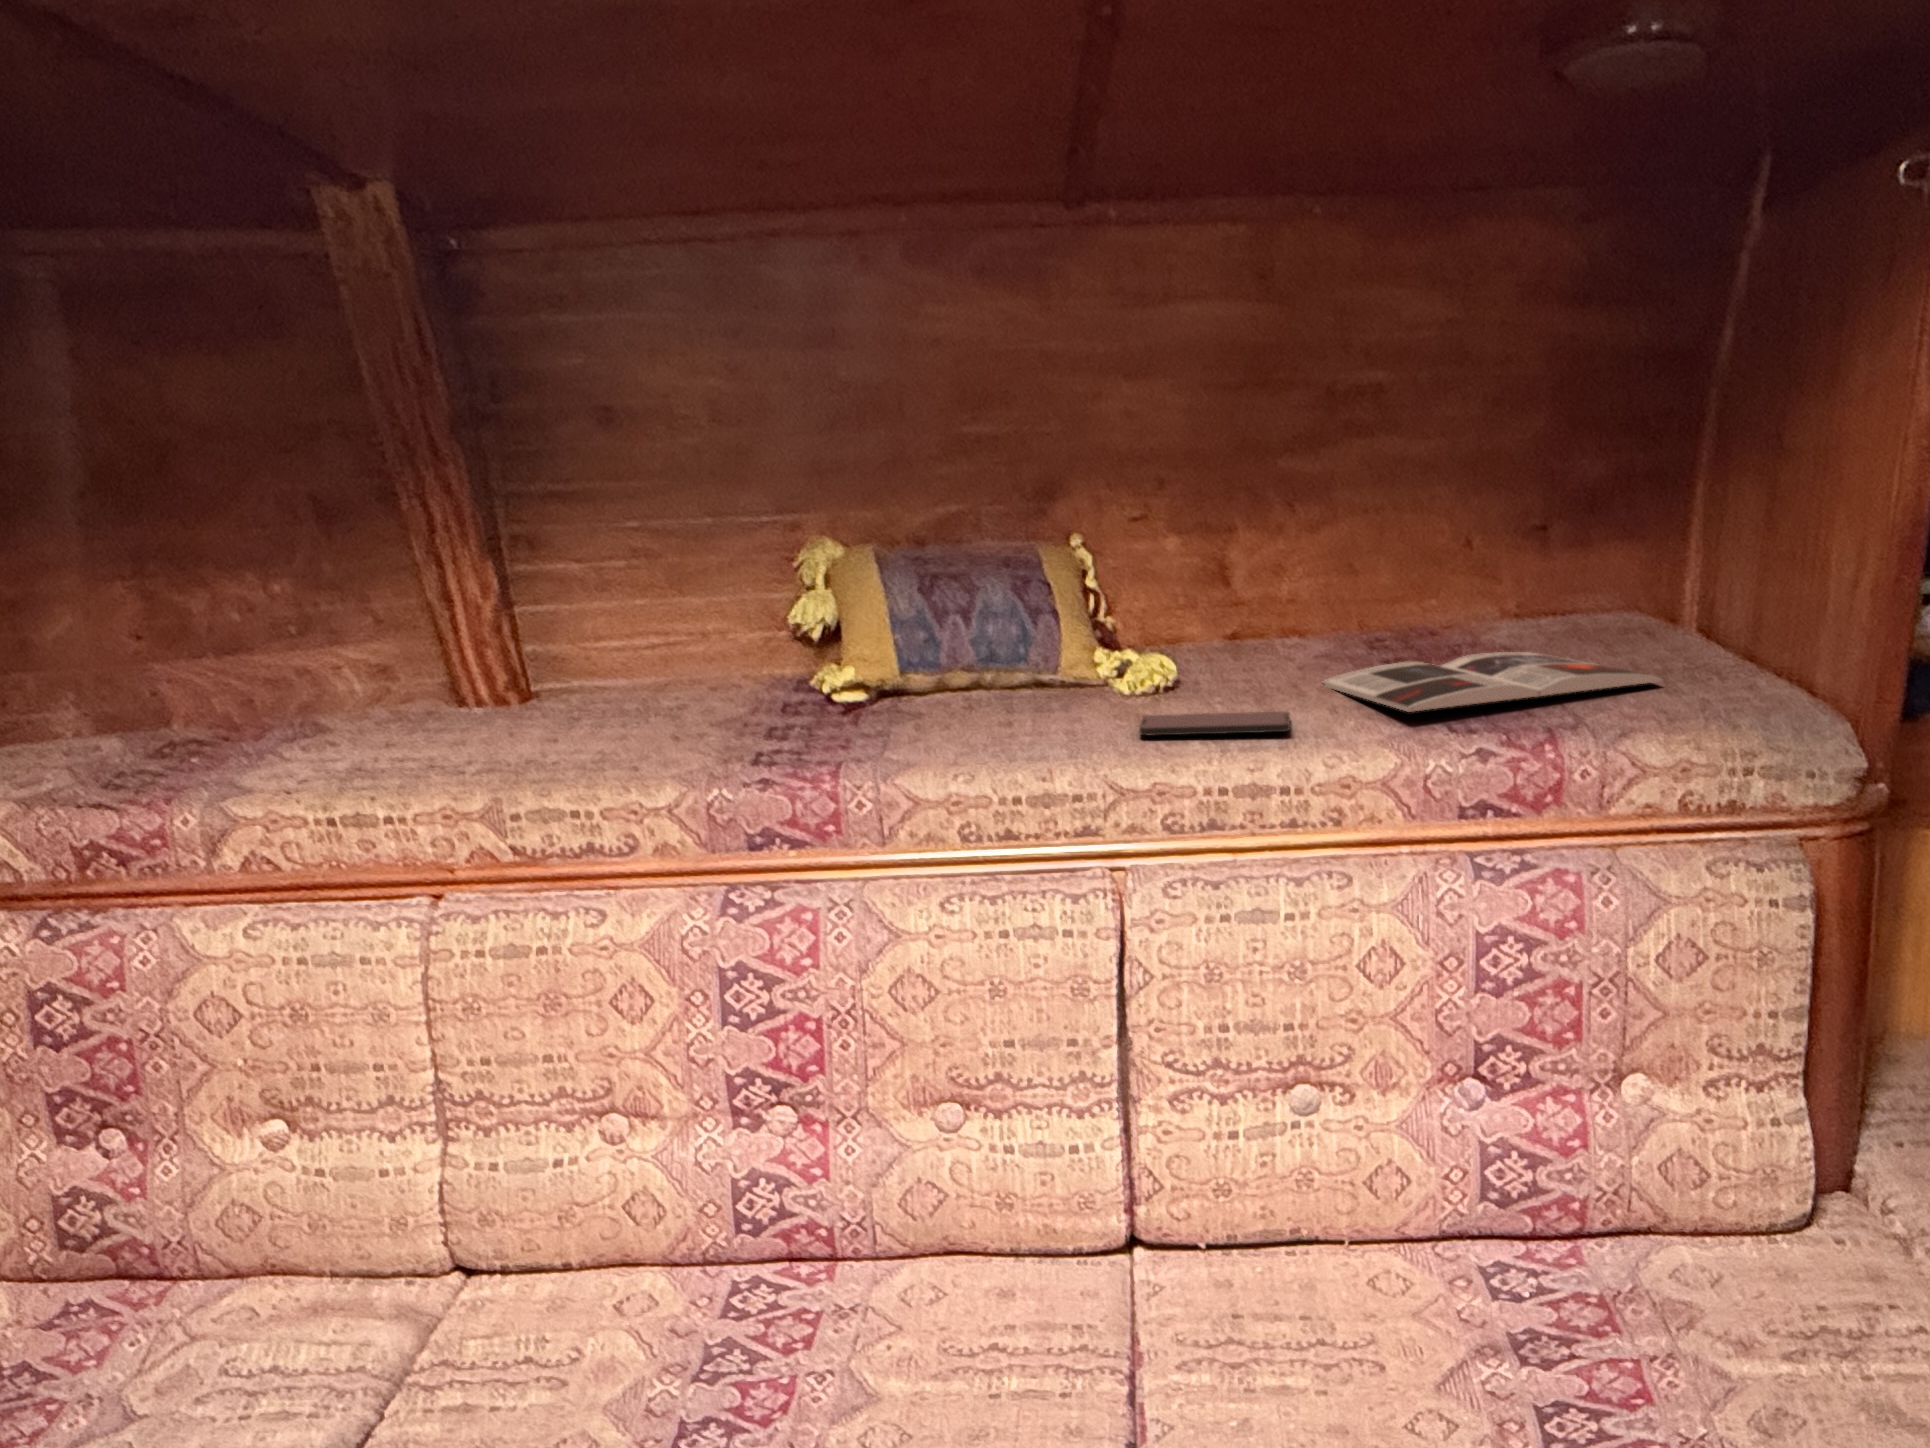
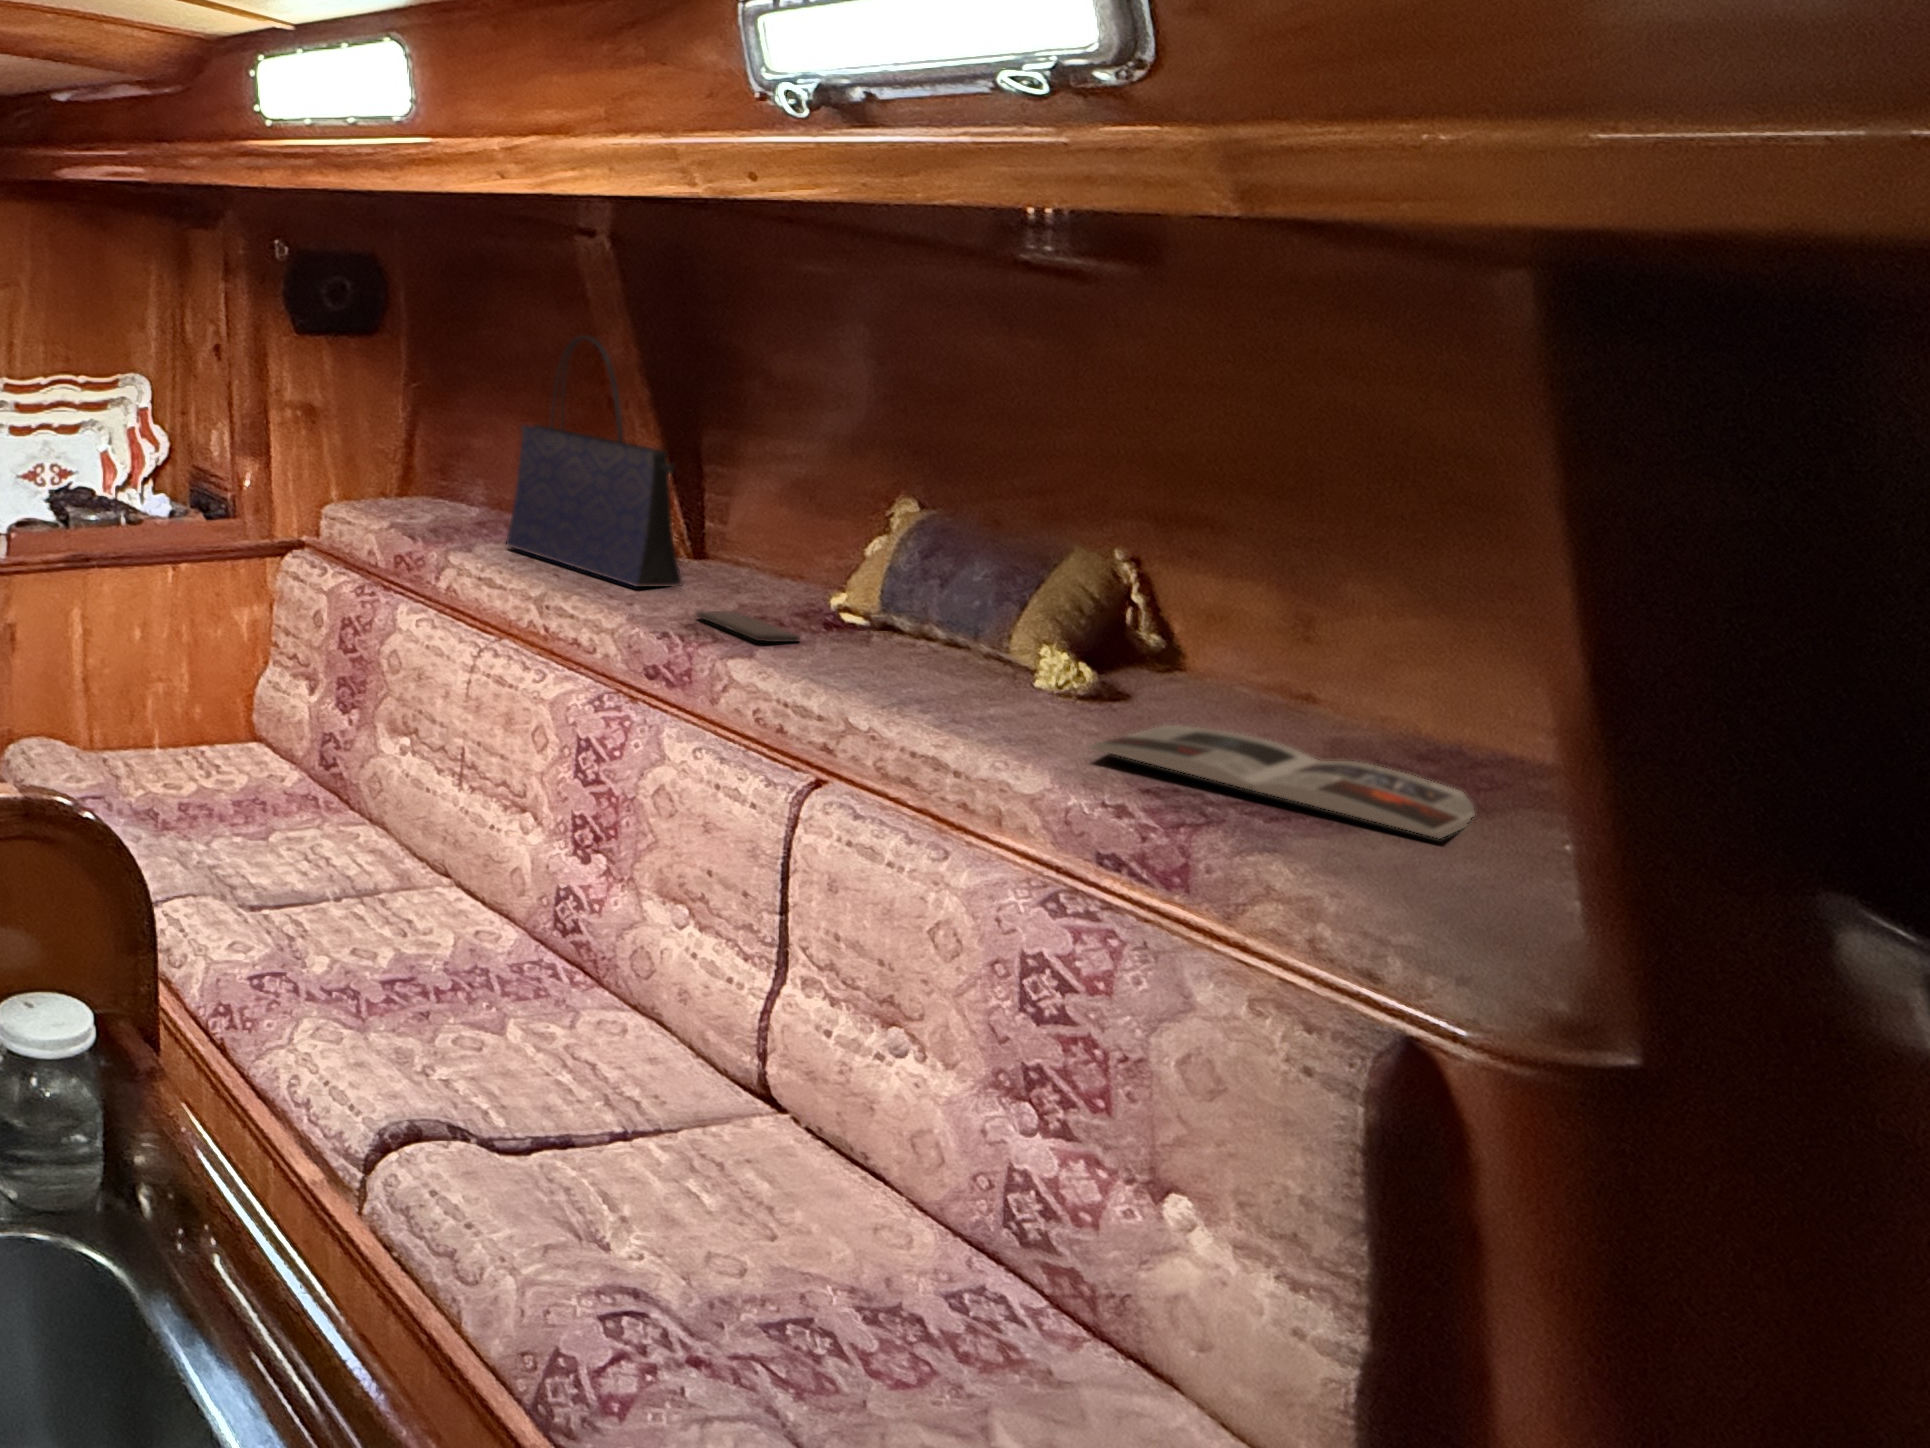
tote bag: none [276,376,636,764] -> present [506,337,682,587]
smartphone: present [1139,712,1290,735] -> present [696,610,800,642]

